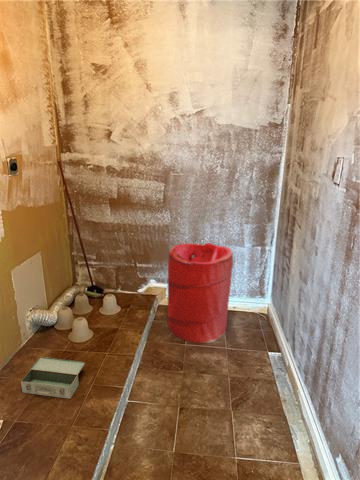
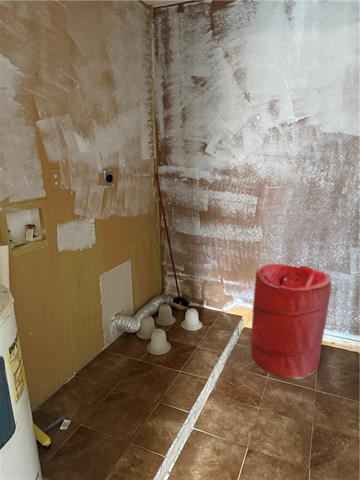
toolbox: present [21,357,85,399] -> none [95,363,156,412]

